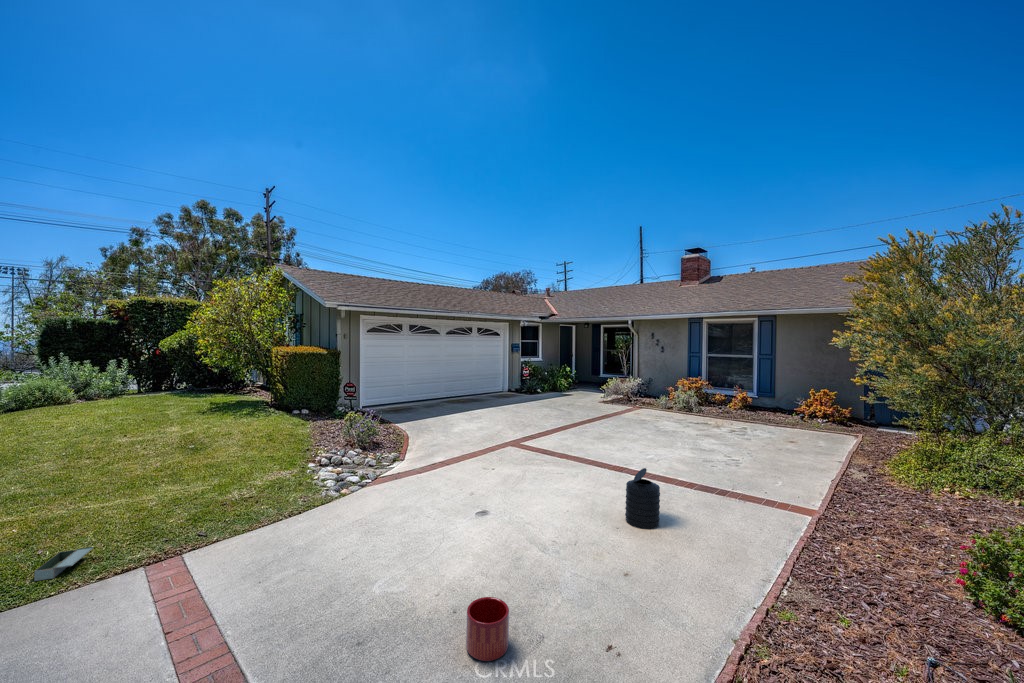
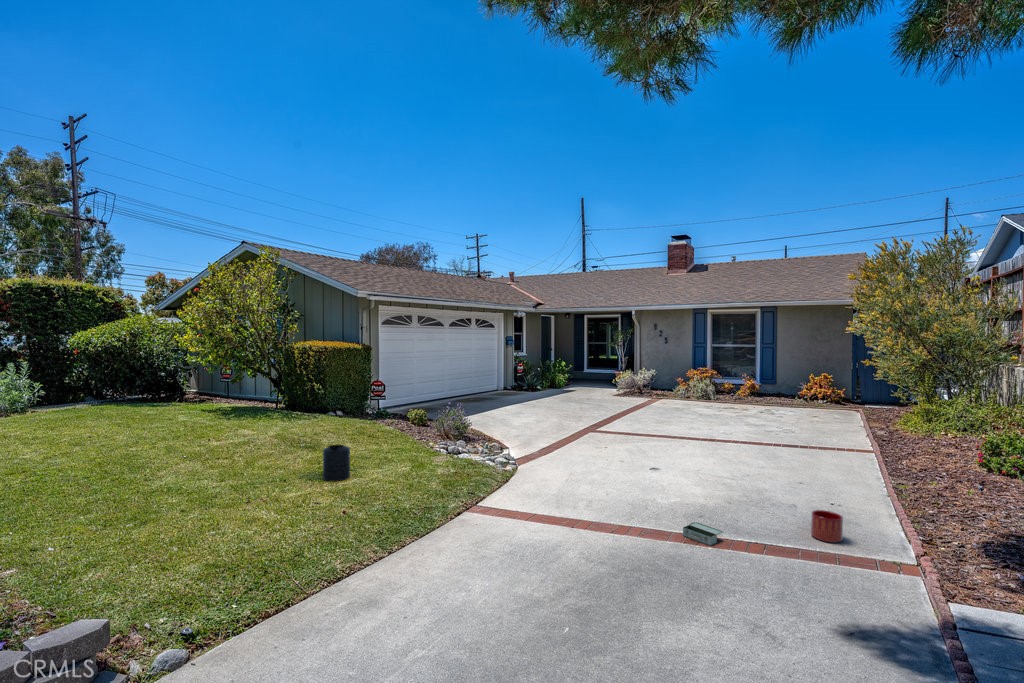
trash can: present [625,468,660,529] -> present [323,445,350,481]
toolbox: present [34,547,93,581] -> present [683,522,723,545]

